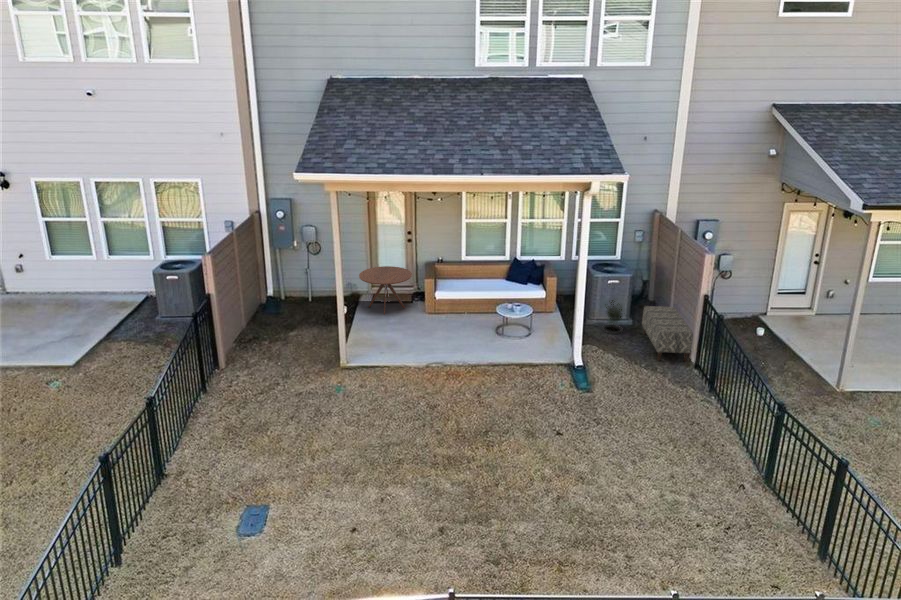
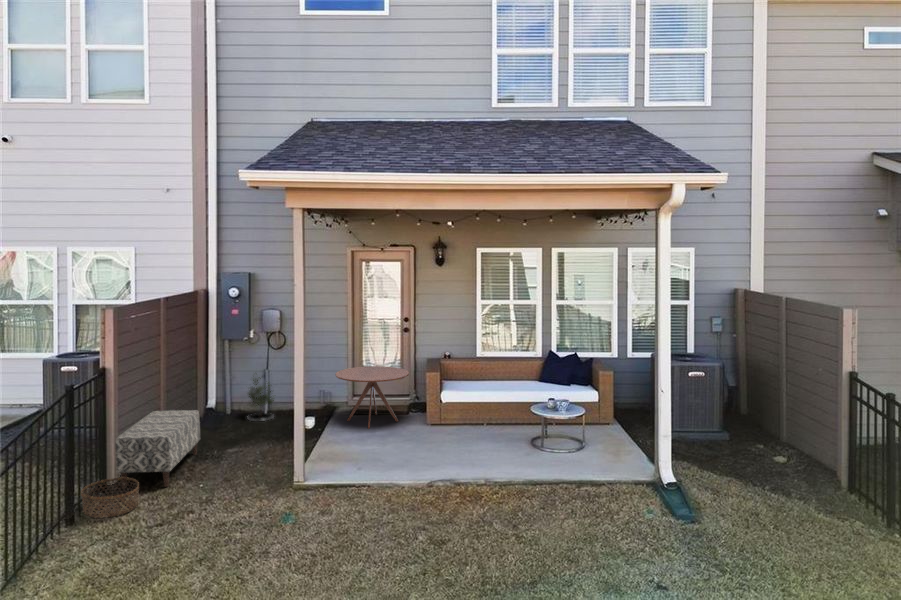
potted tree: present [602,300,622,334] -> present [248,377,274,421]
bench: present [642,306,693,361] -> present [115,410,200,488]
basket: none [209,362,244,389] -> present [81,477,139,517]

